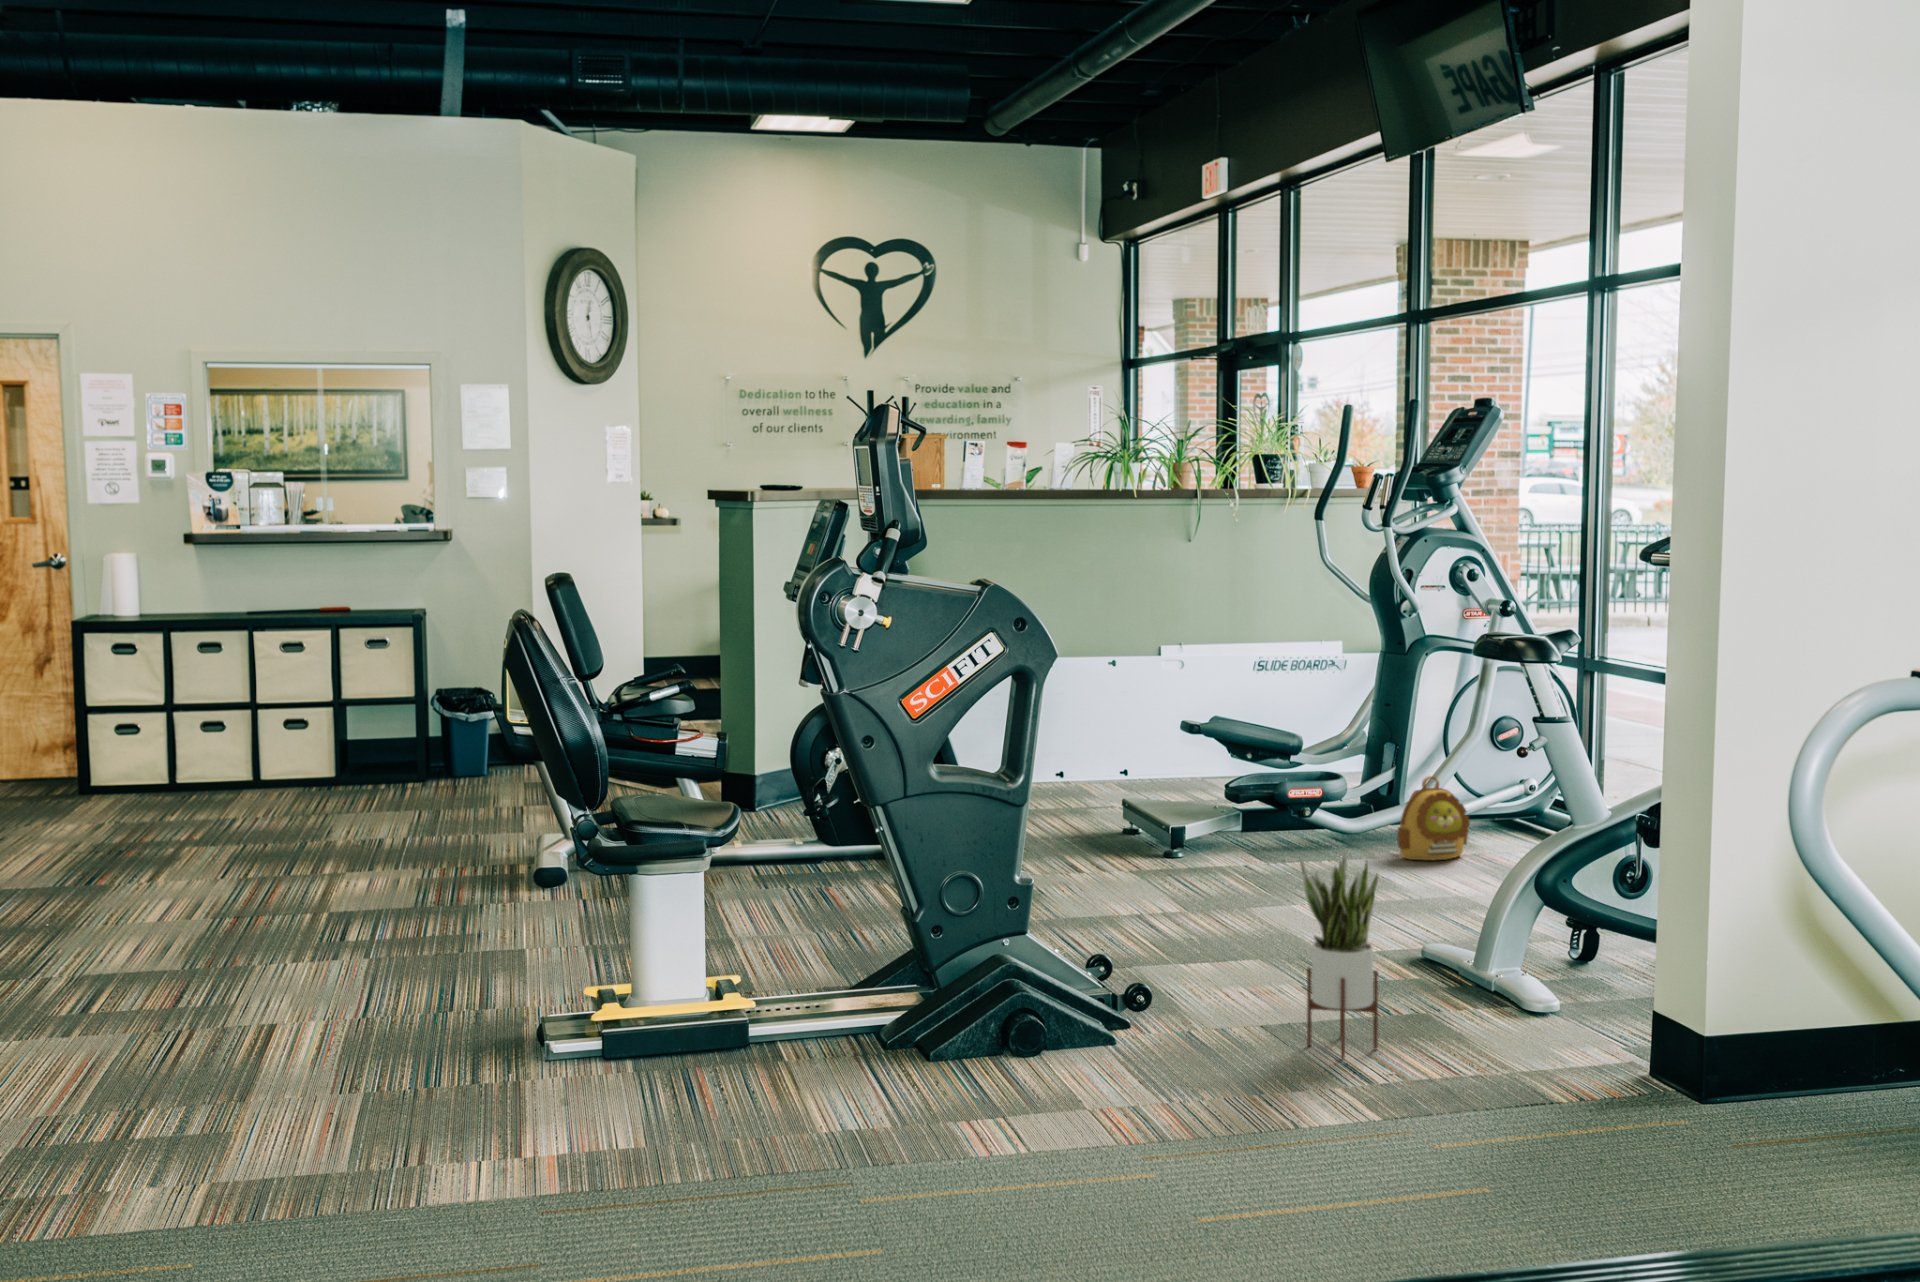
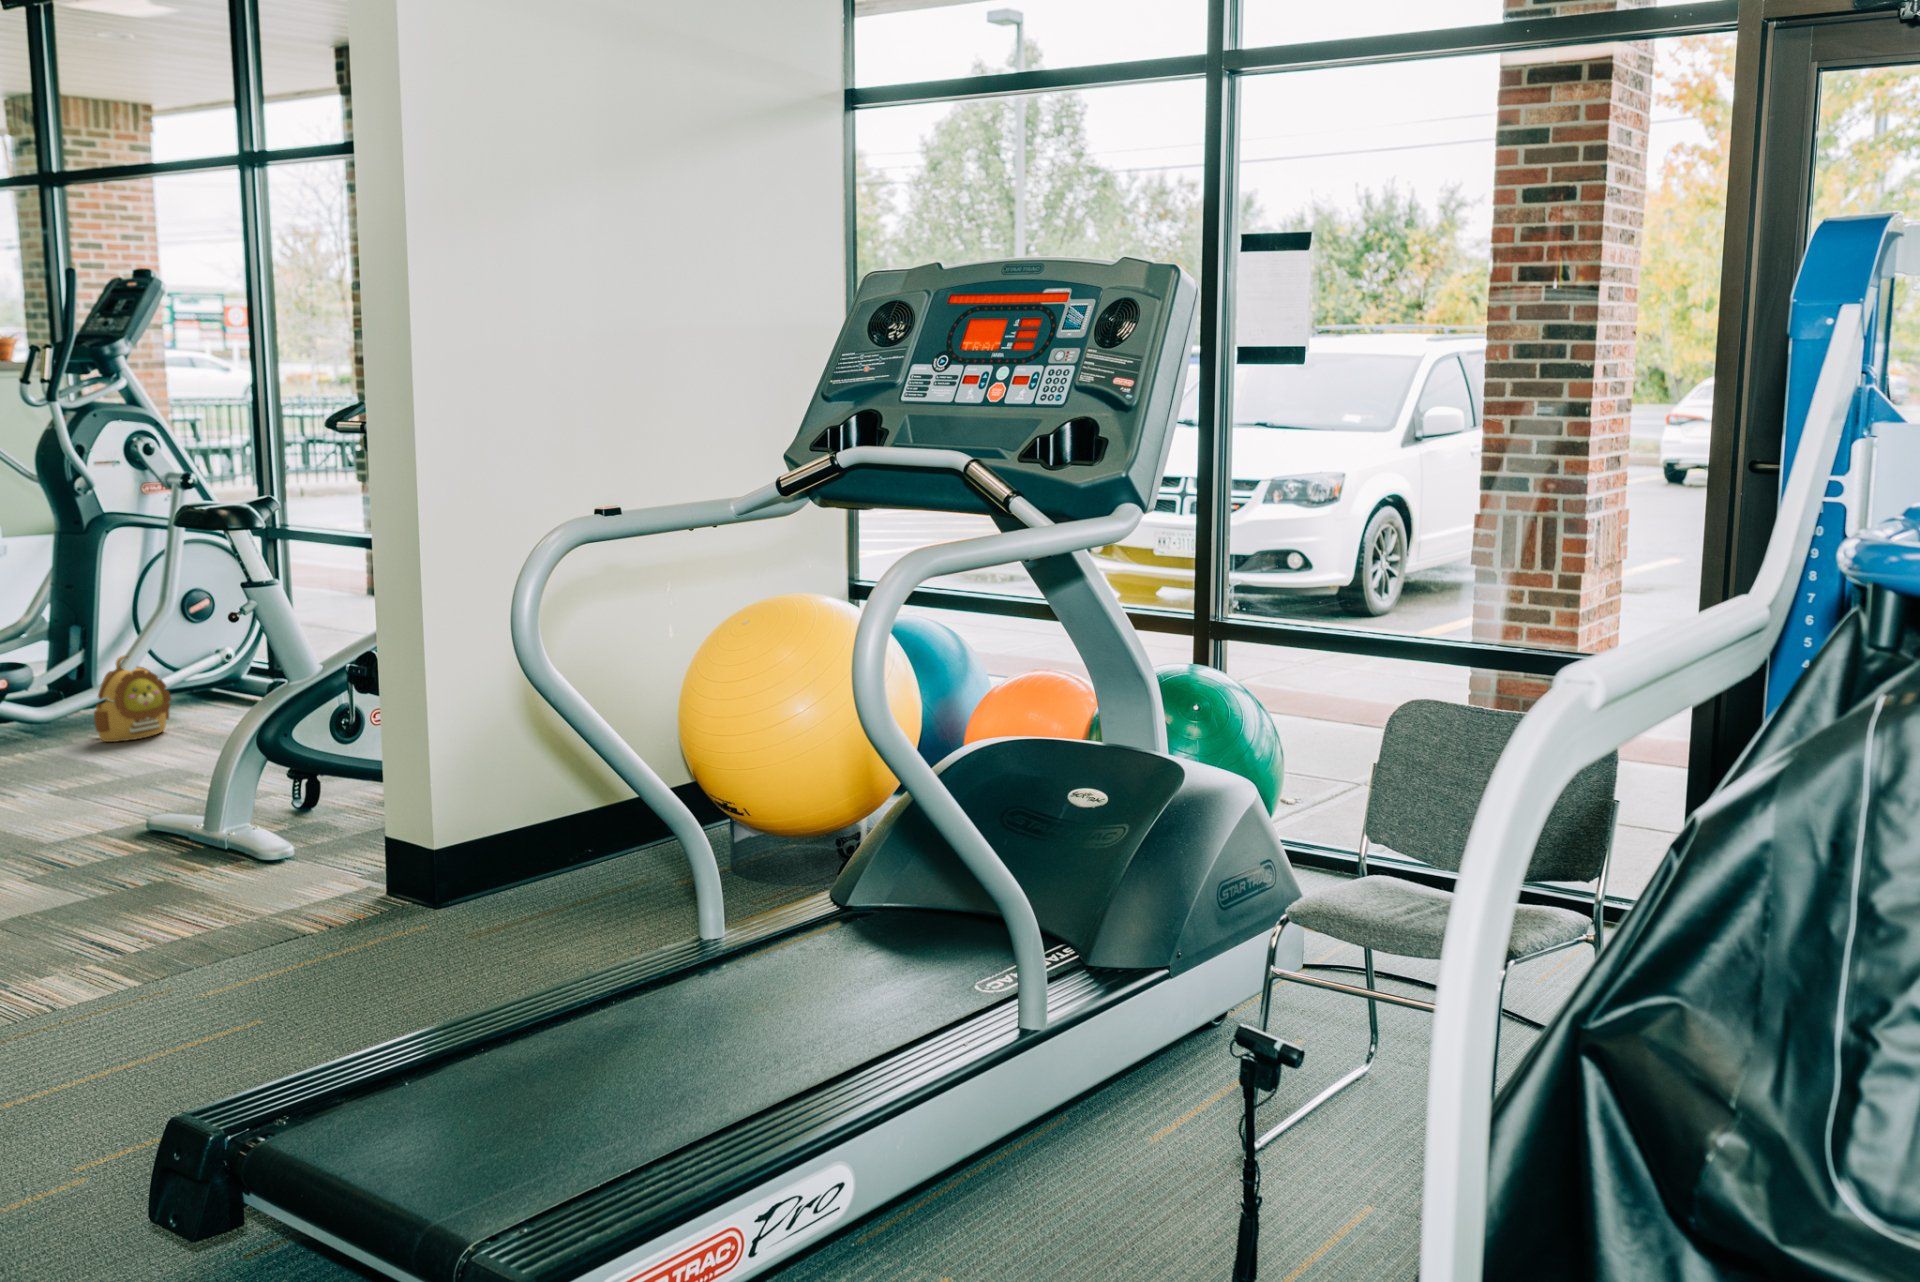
potted plant: present [1298,851,1379,1058] -> none [15,733,122,940]

